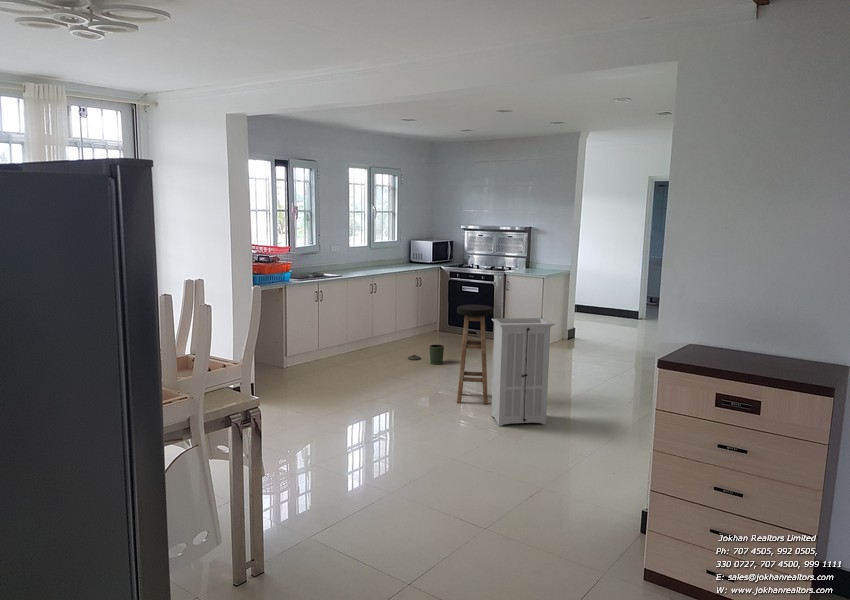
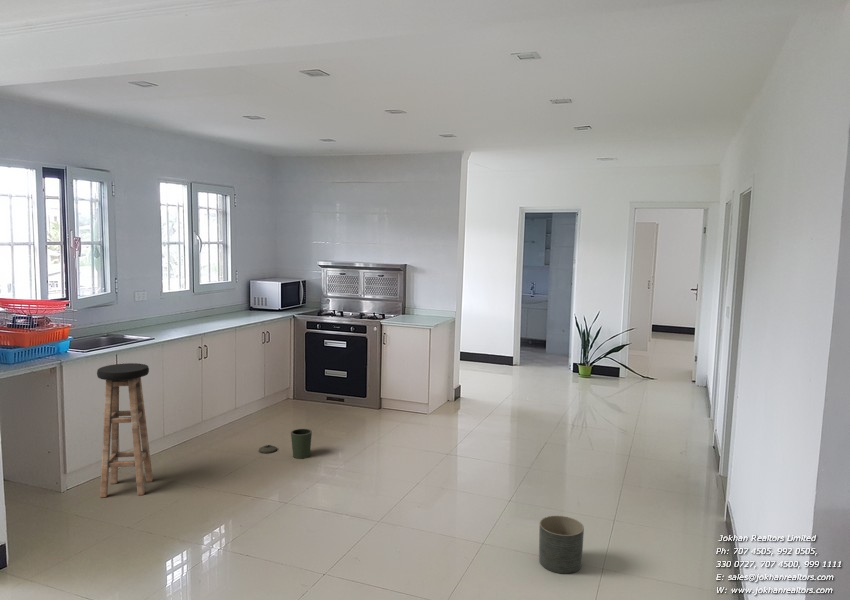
bar stool: present [457,305,493,404] -> present [97,363,153,497]
storage cabinet: present [491,317,554,426] -> none [408,399,503,577]
planter: none [578,399,610,435] -> present [539,516,584,573]

